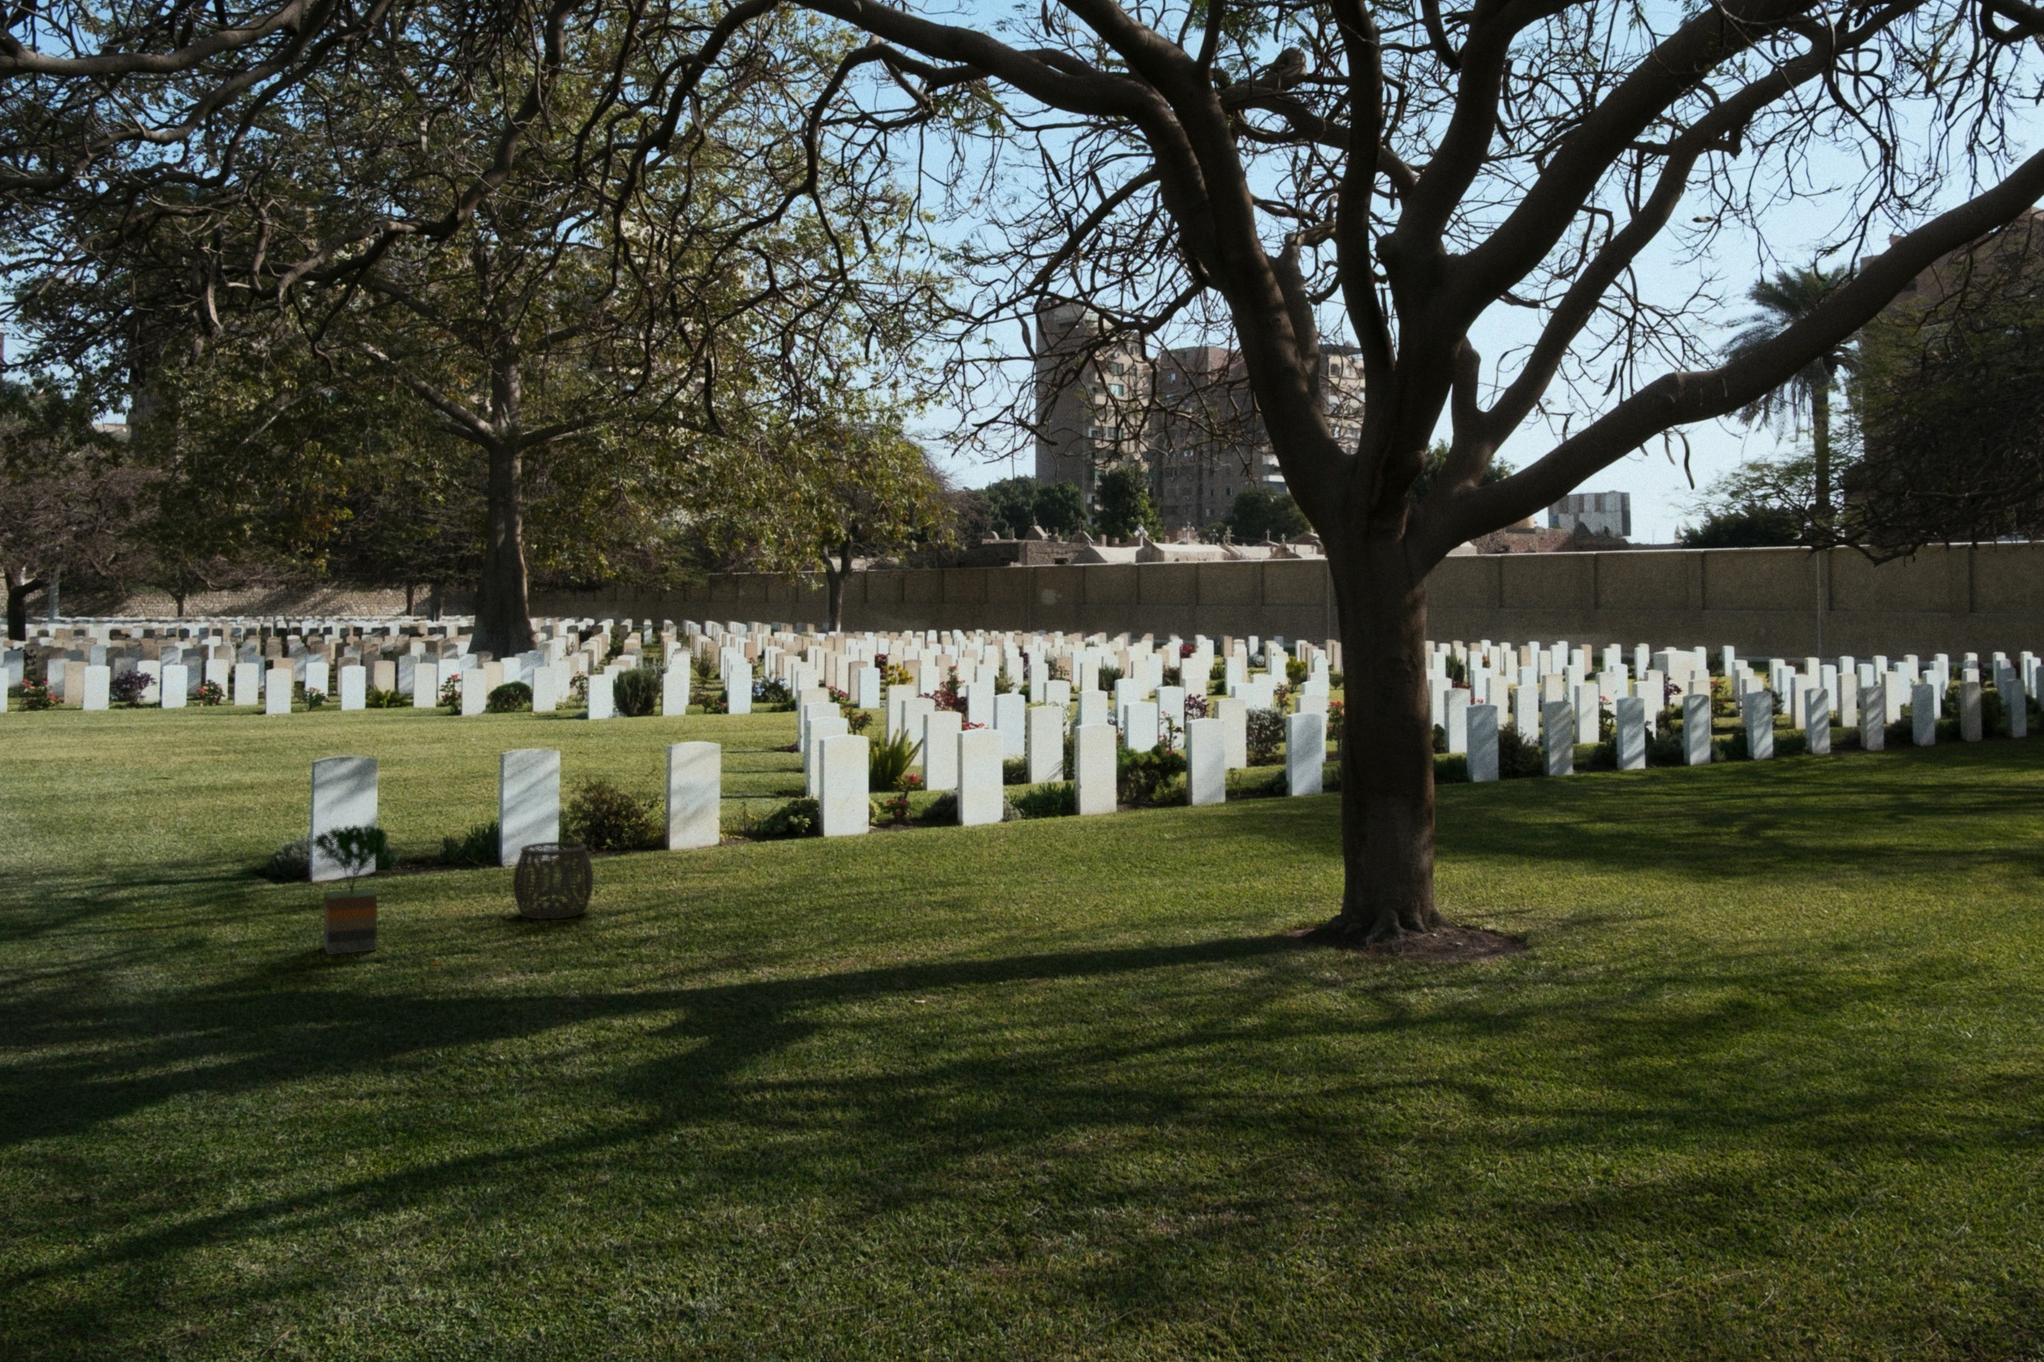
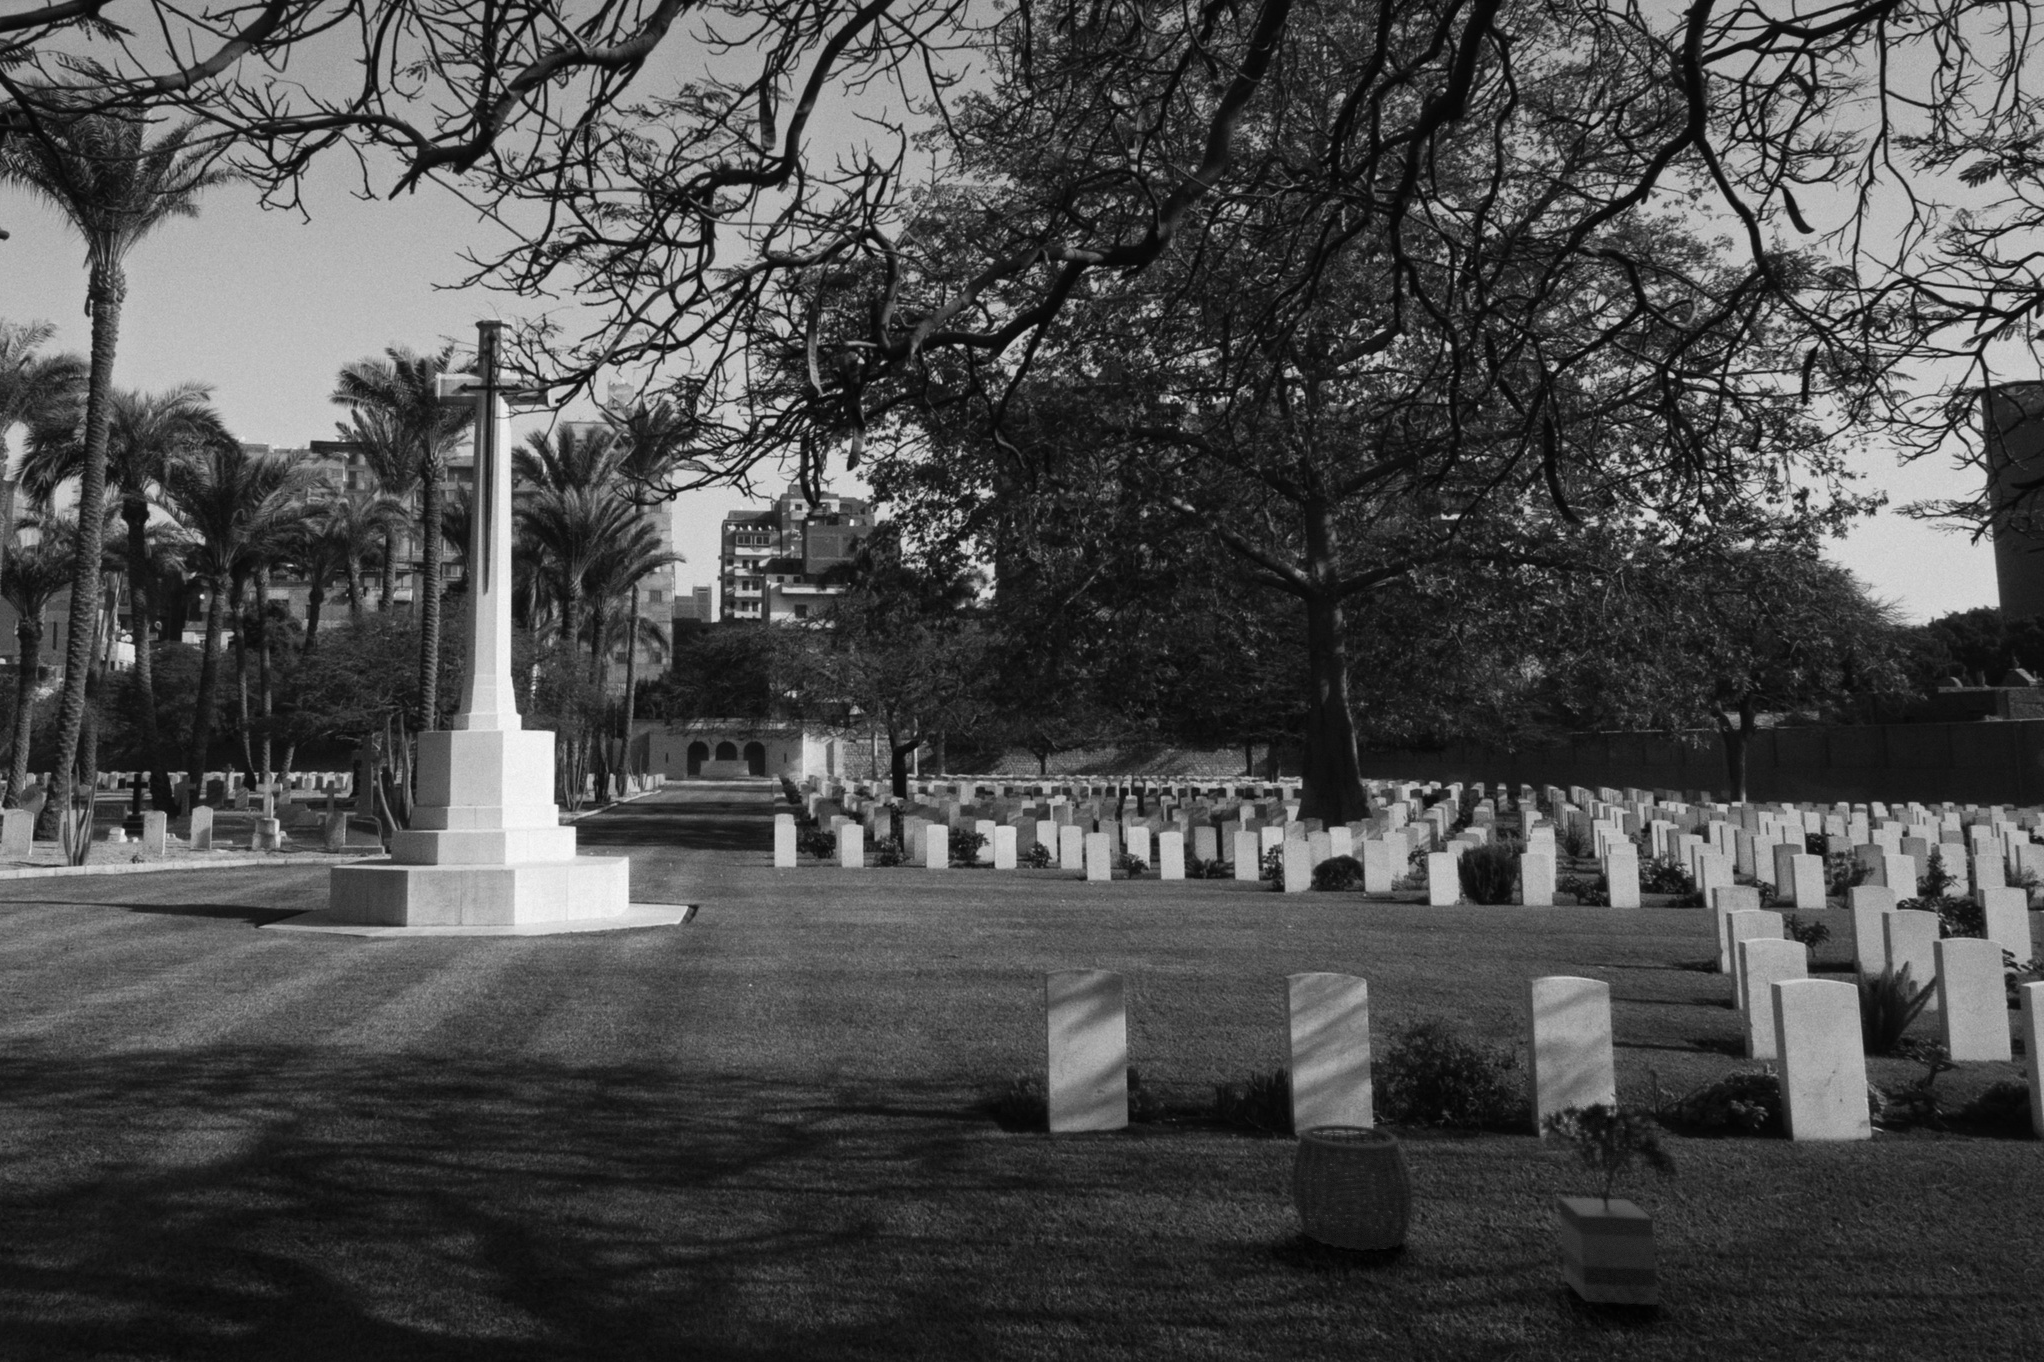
potted tree: present [311,825,397,955] -> present [1537,1102,1681,1305]

